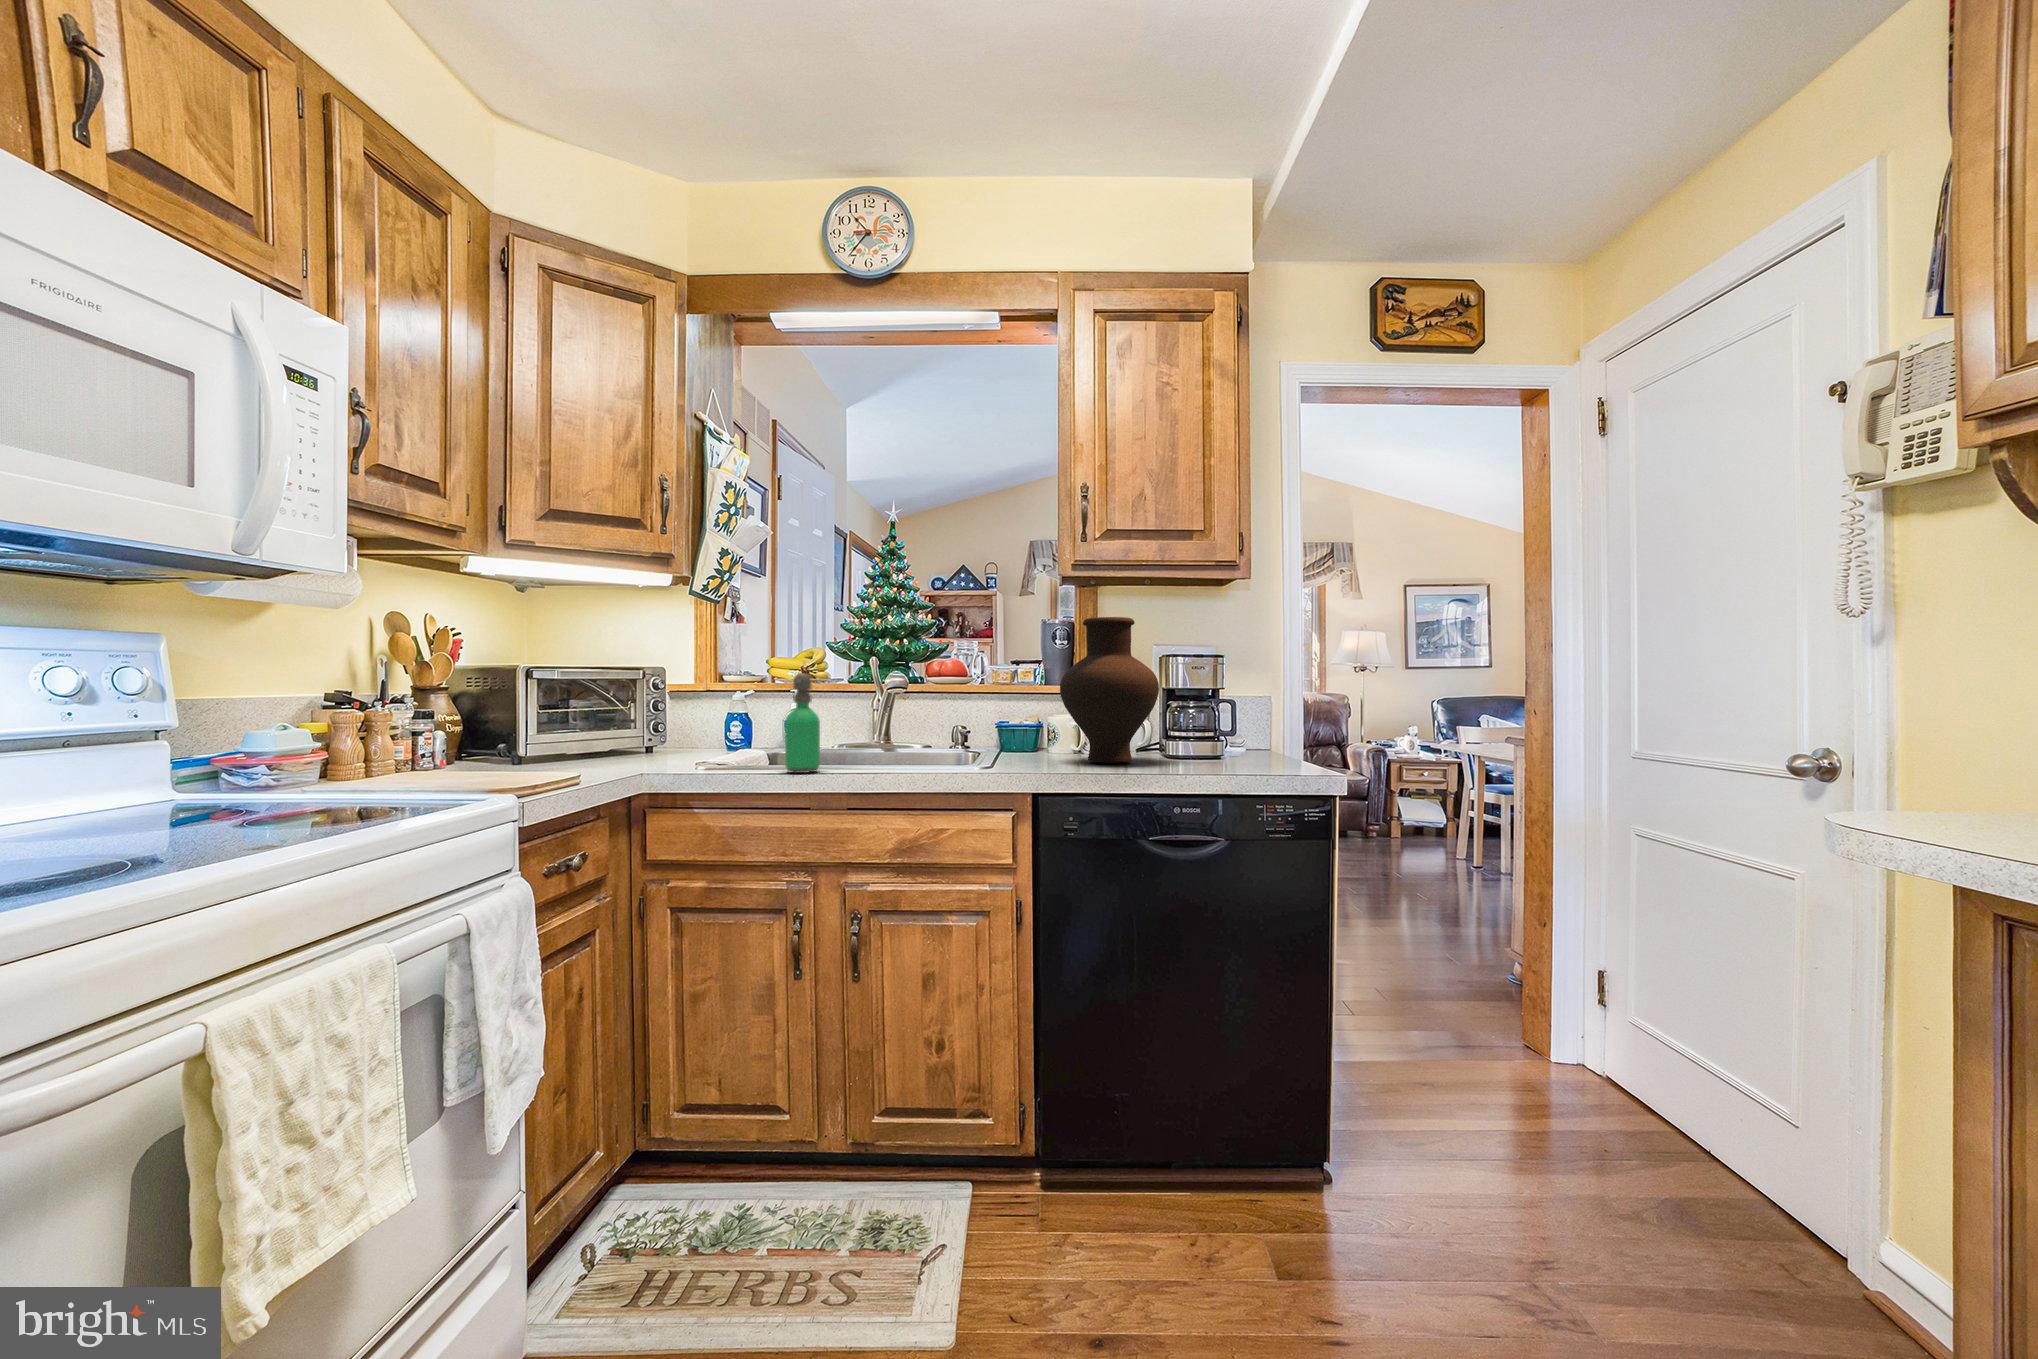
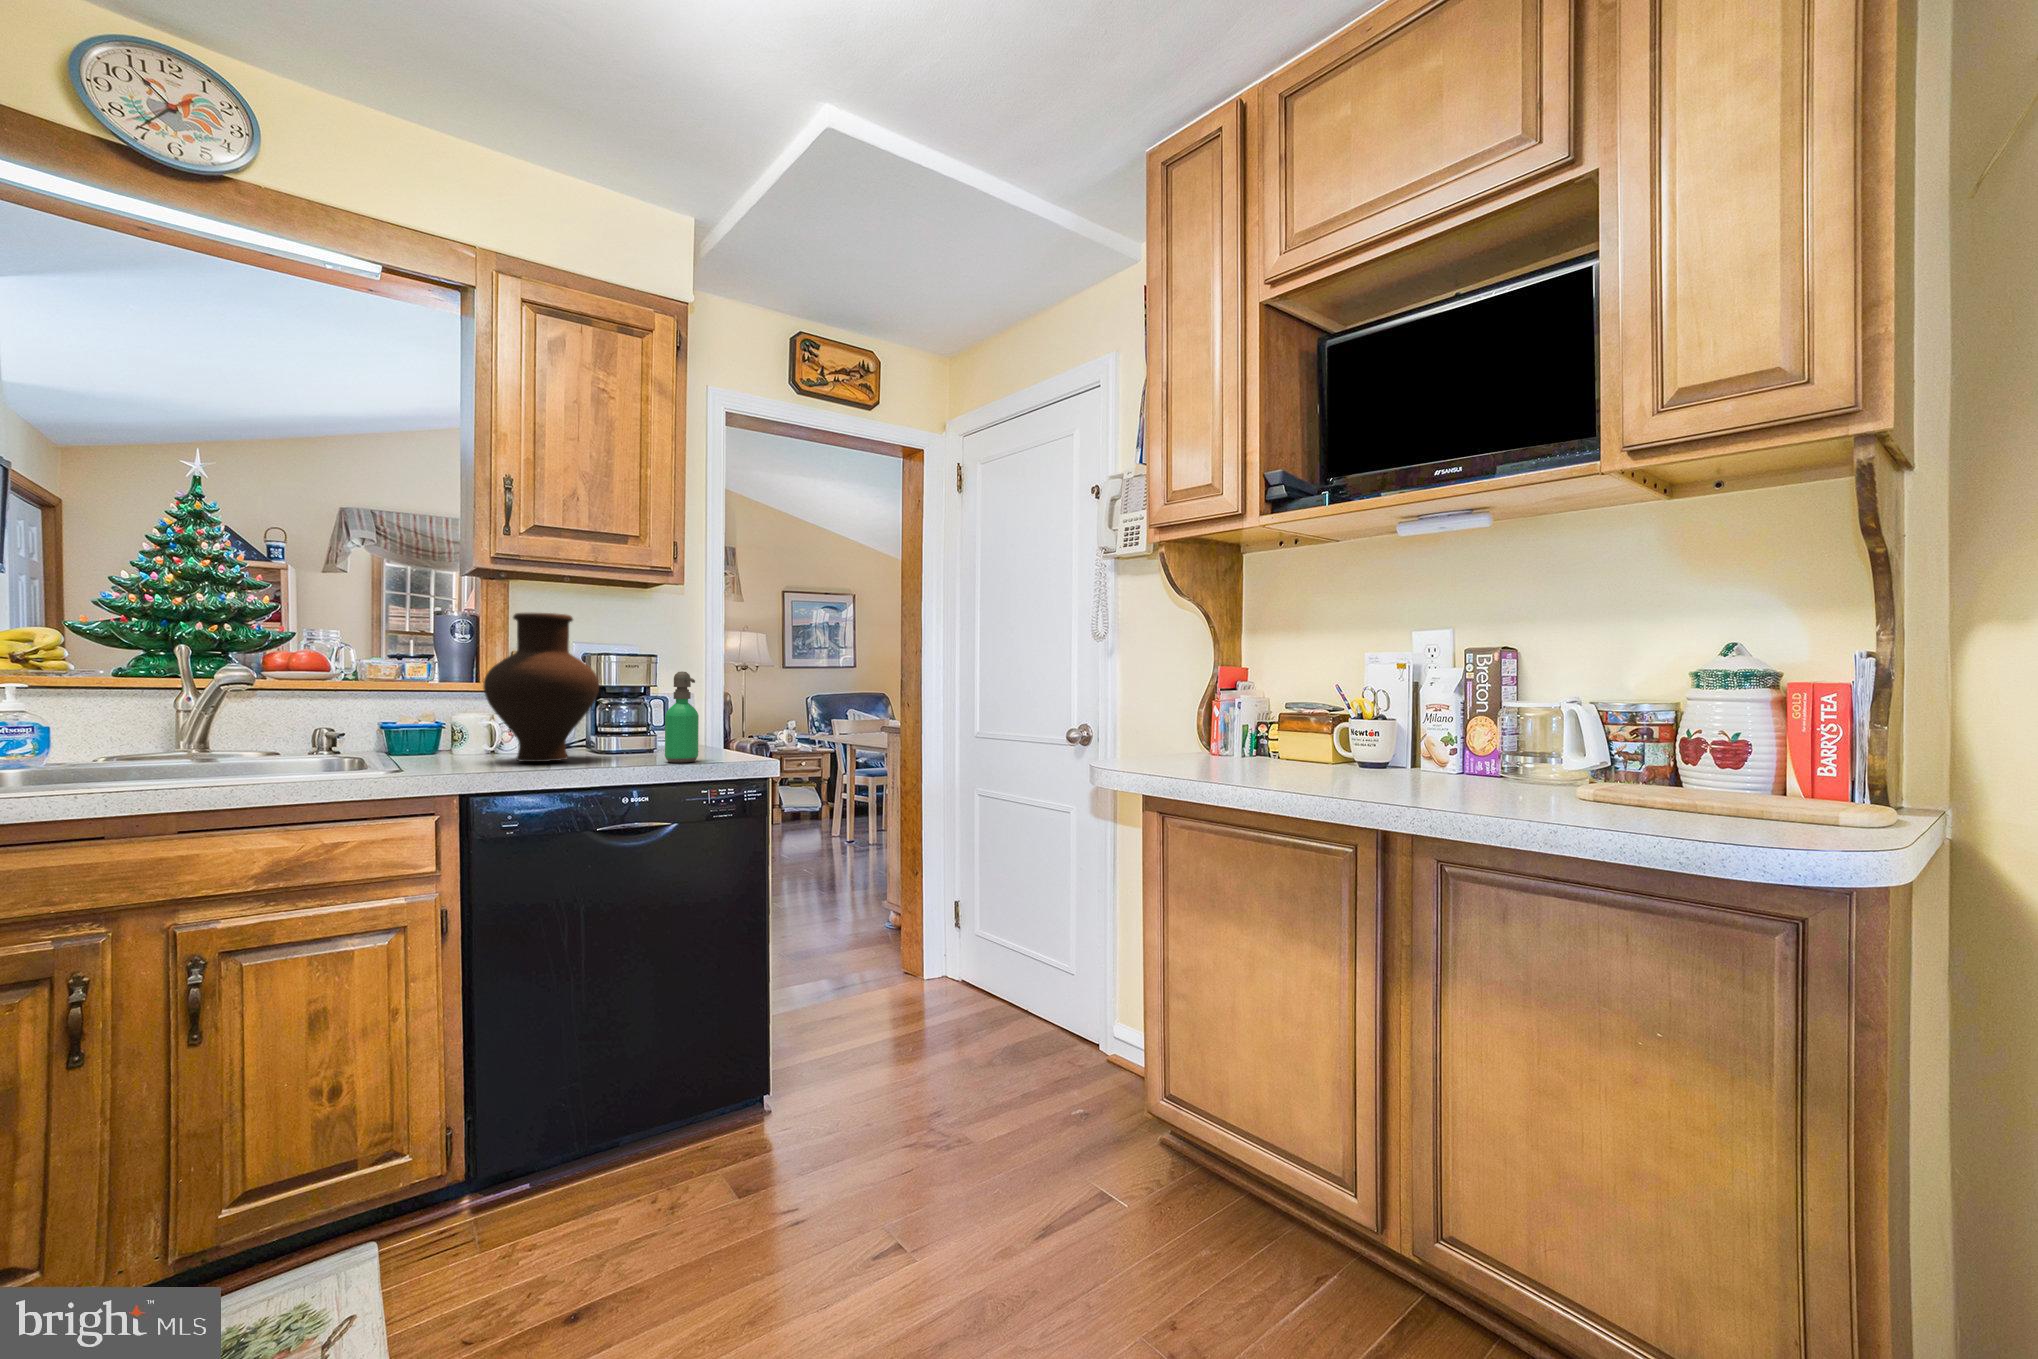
soap dispenser: present [785,673,820,773] -> present [665,671,699,763]

